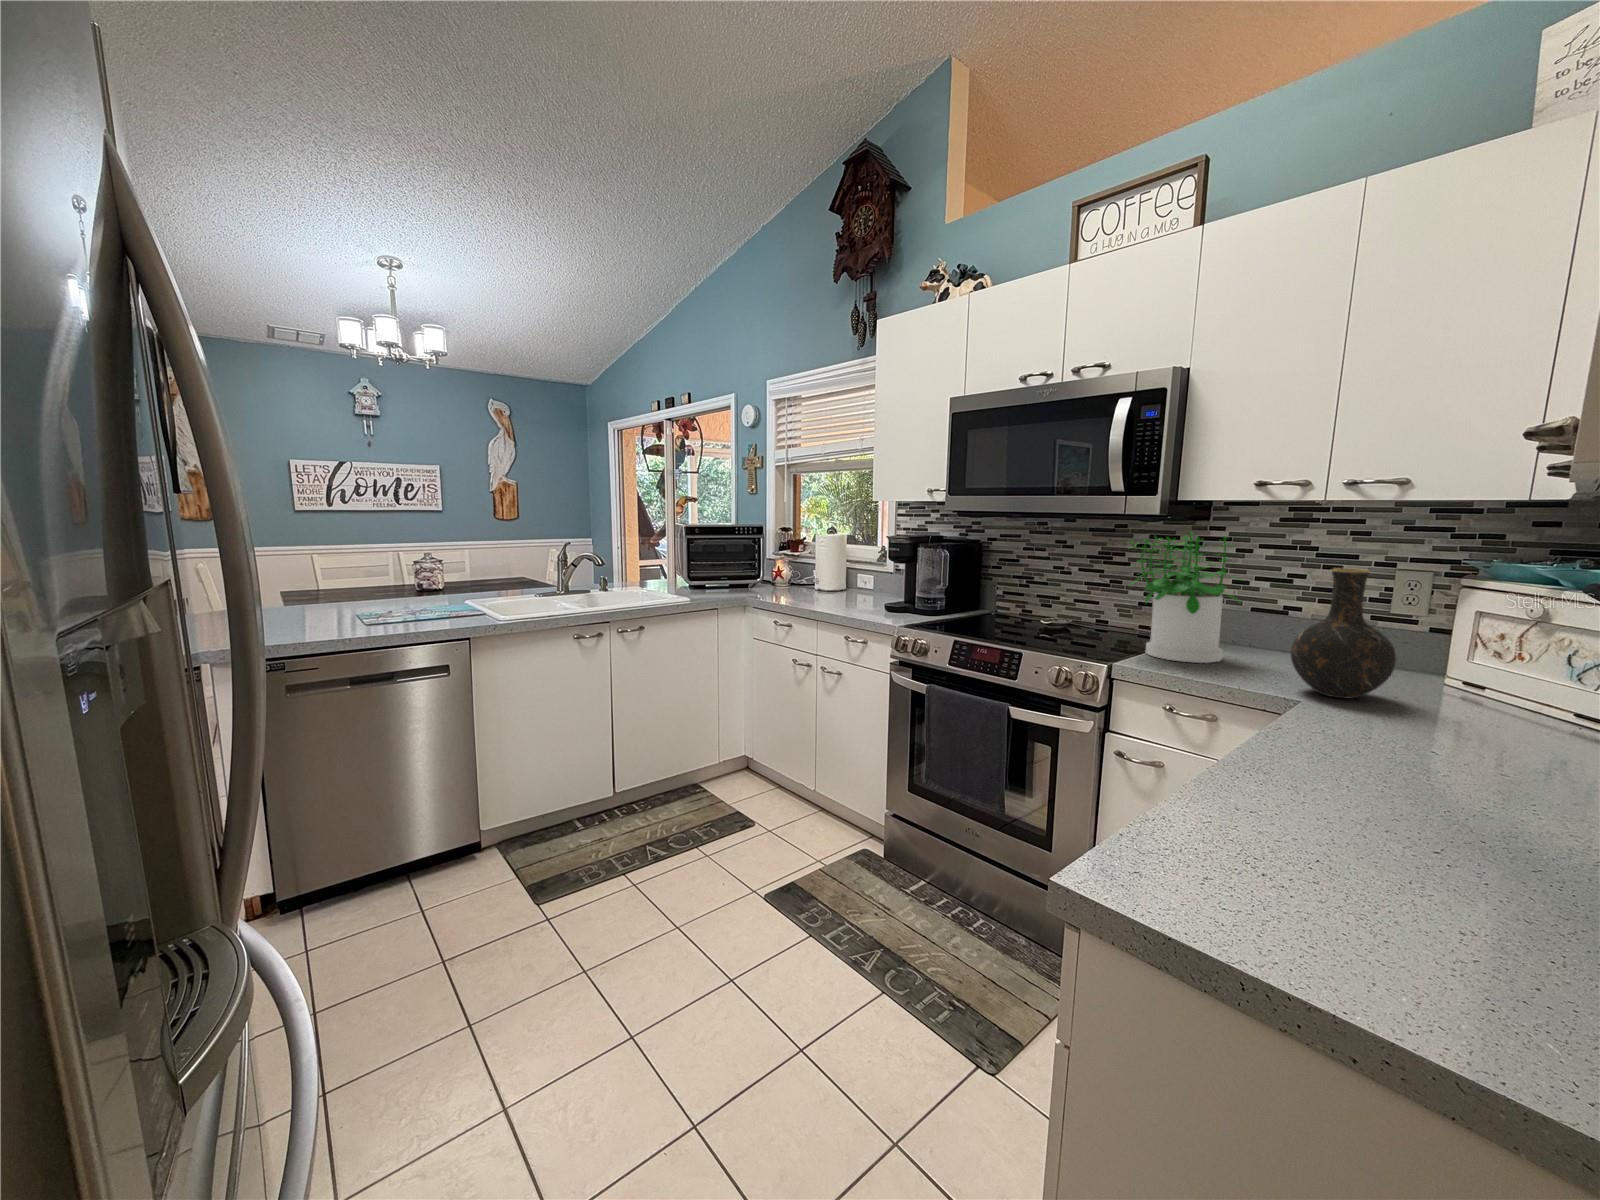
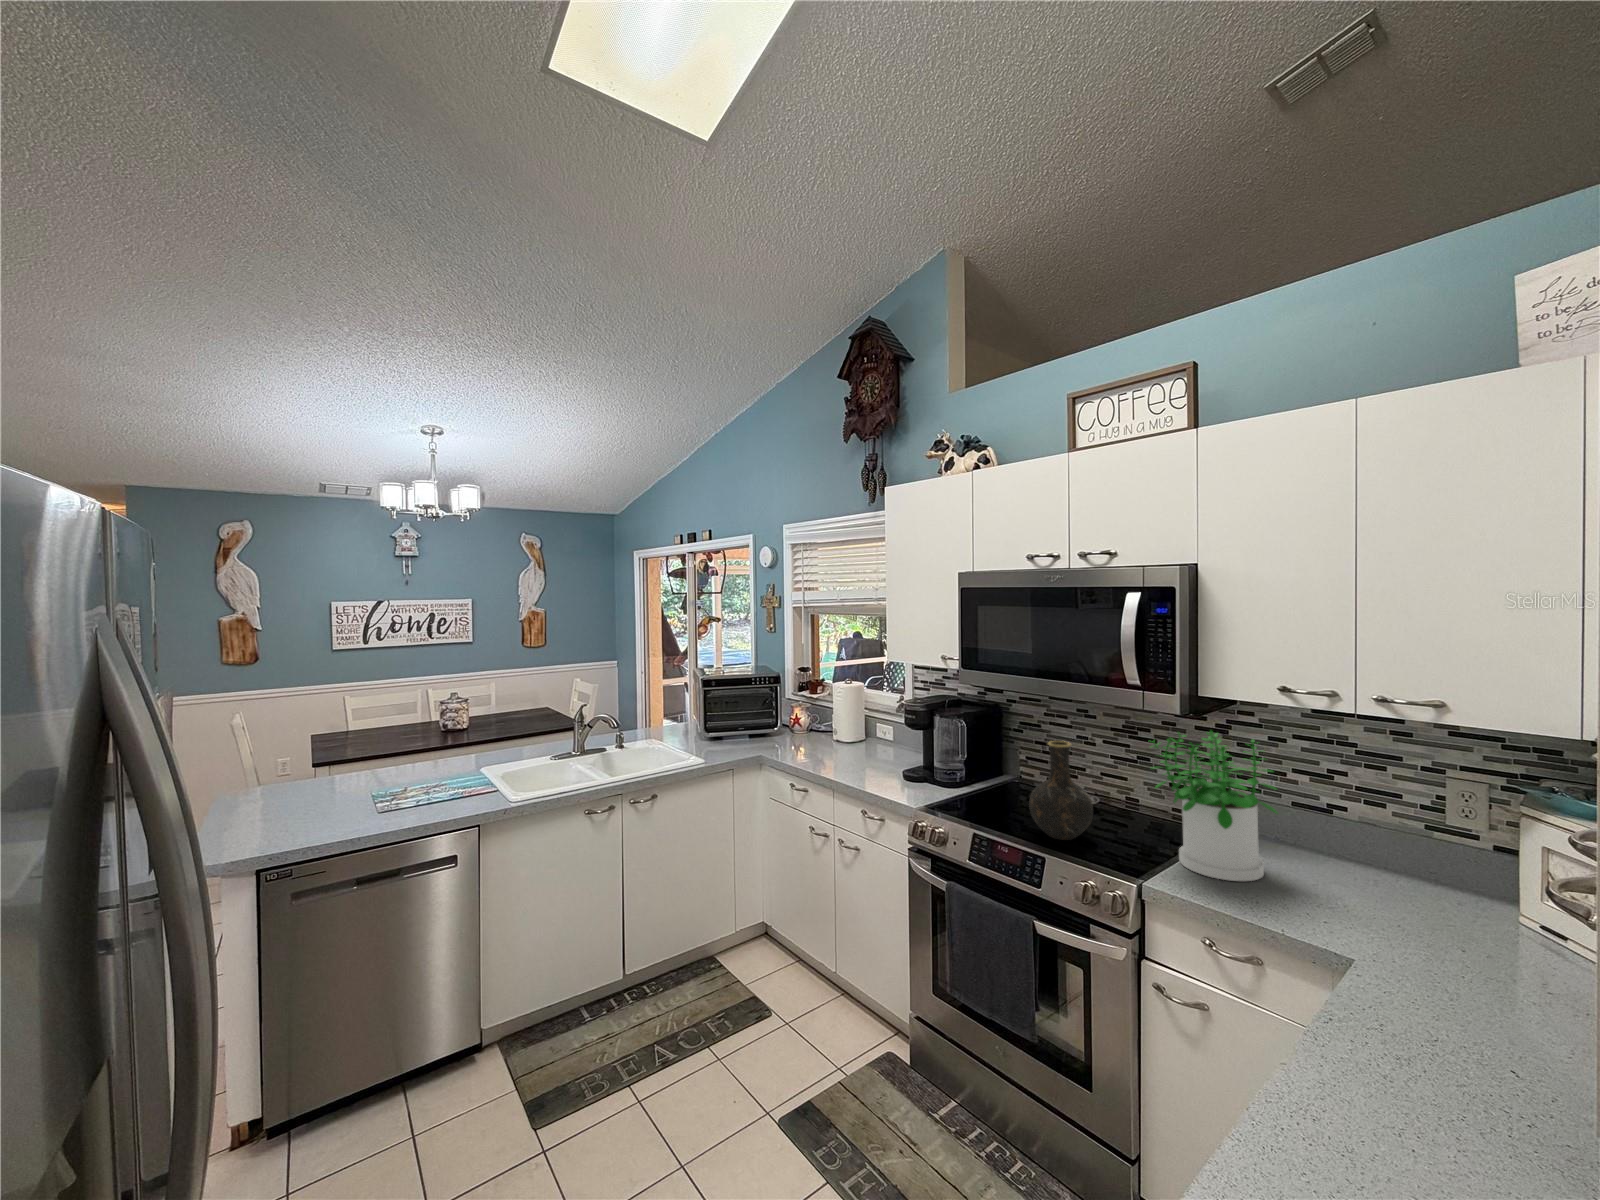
vase: present [1291,568,1396,698] -> present [1029,741,1093,840]

